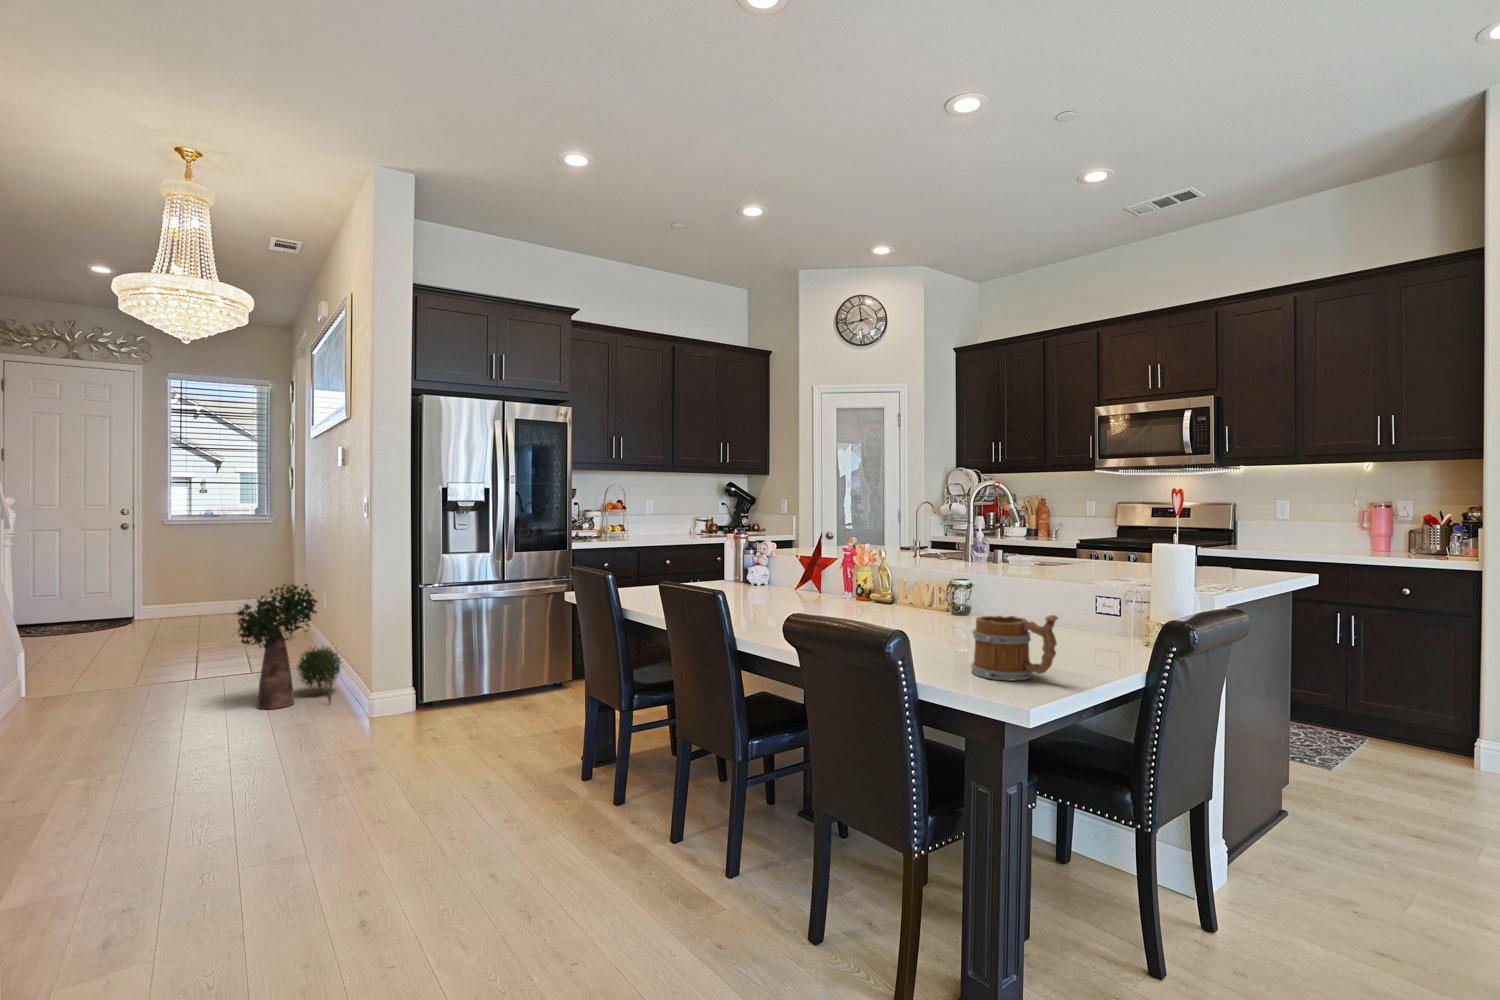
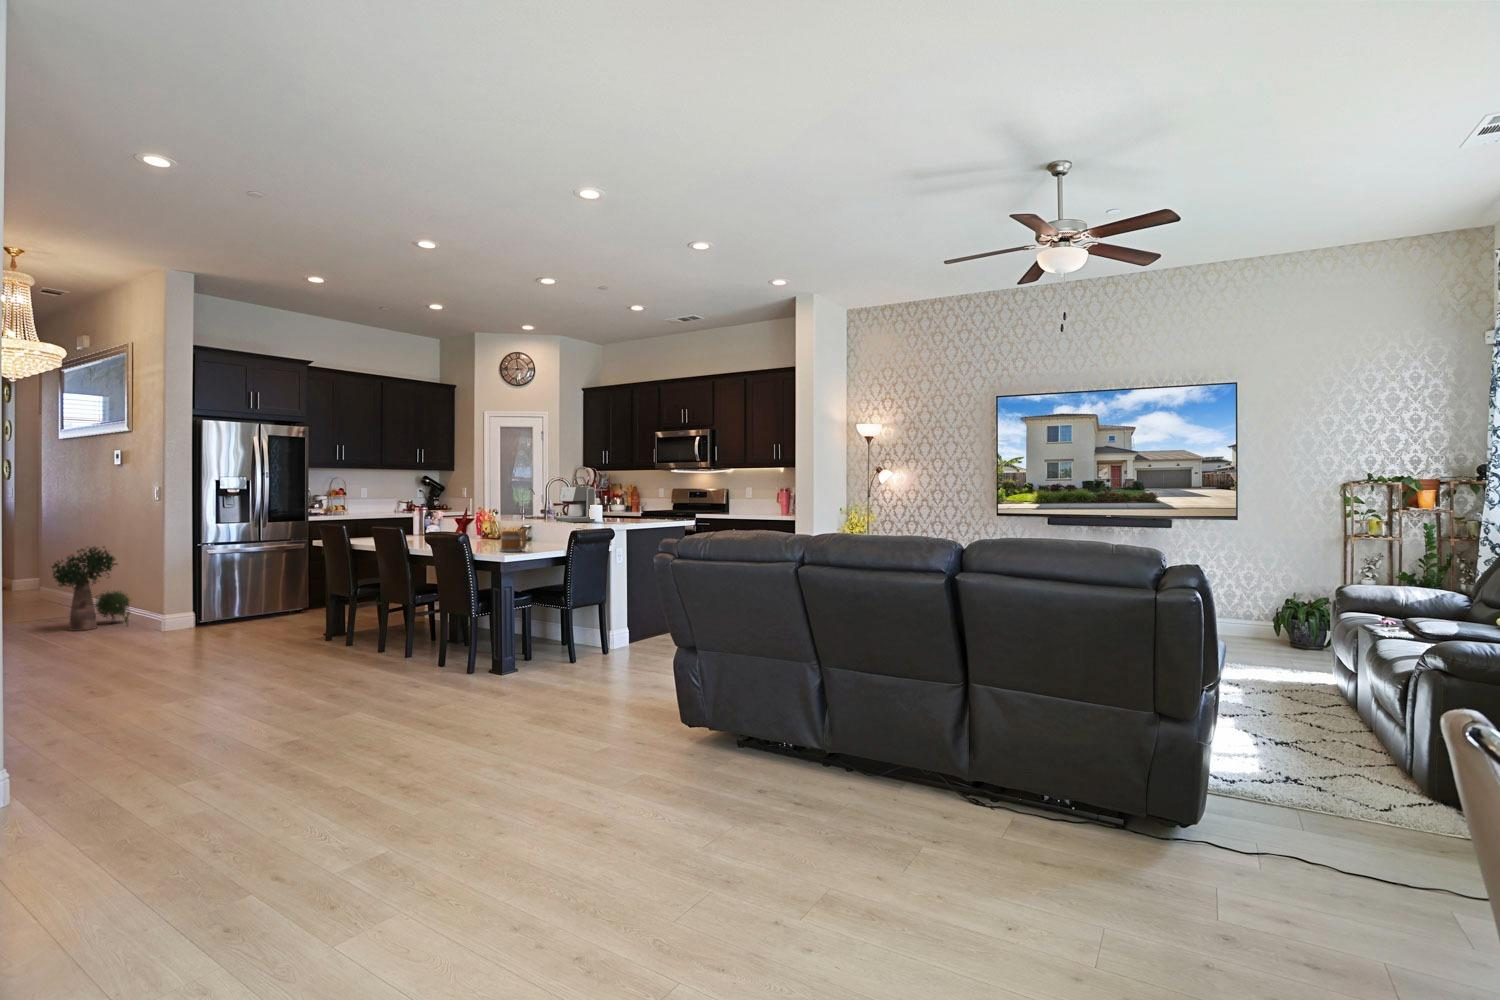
coffee maker: none [1019,499,1119,580] -> present [553,487,595,522]

